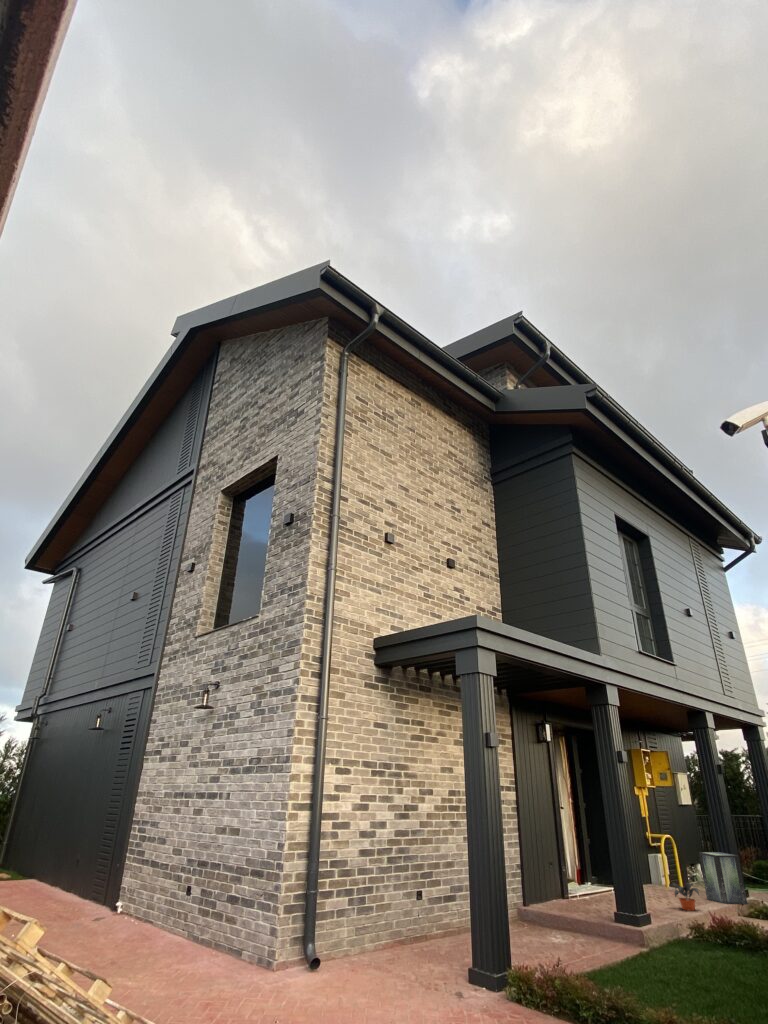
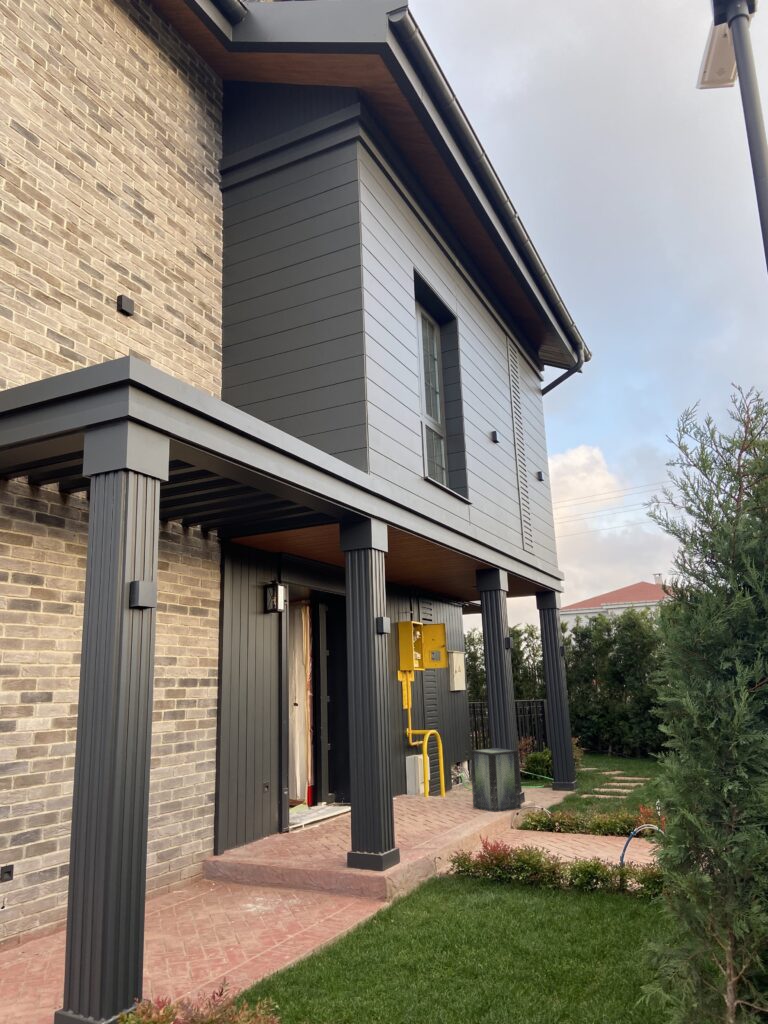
potted plant: present [670,883,699,911] -> none [428,793,468,829]

